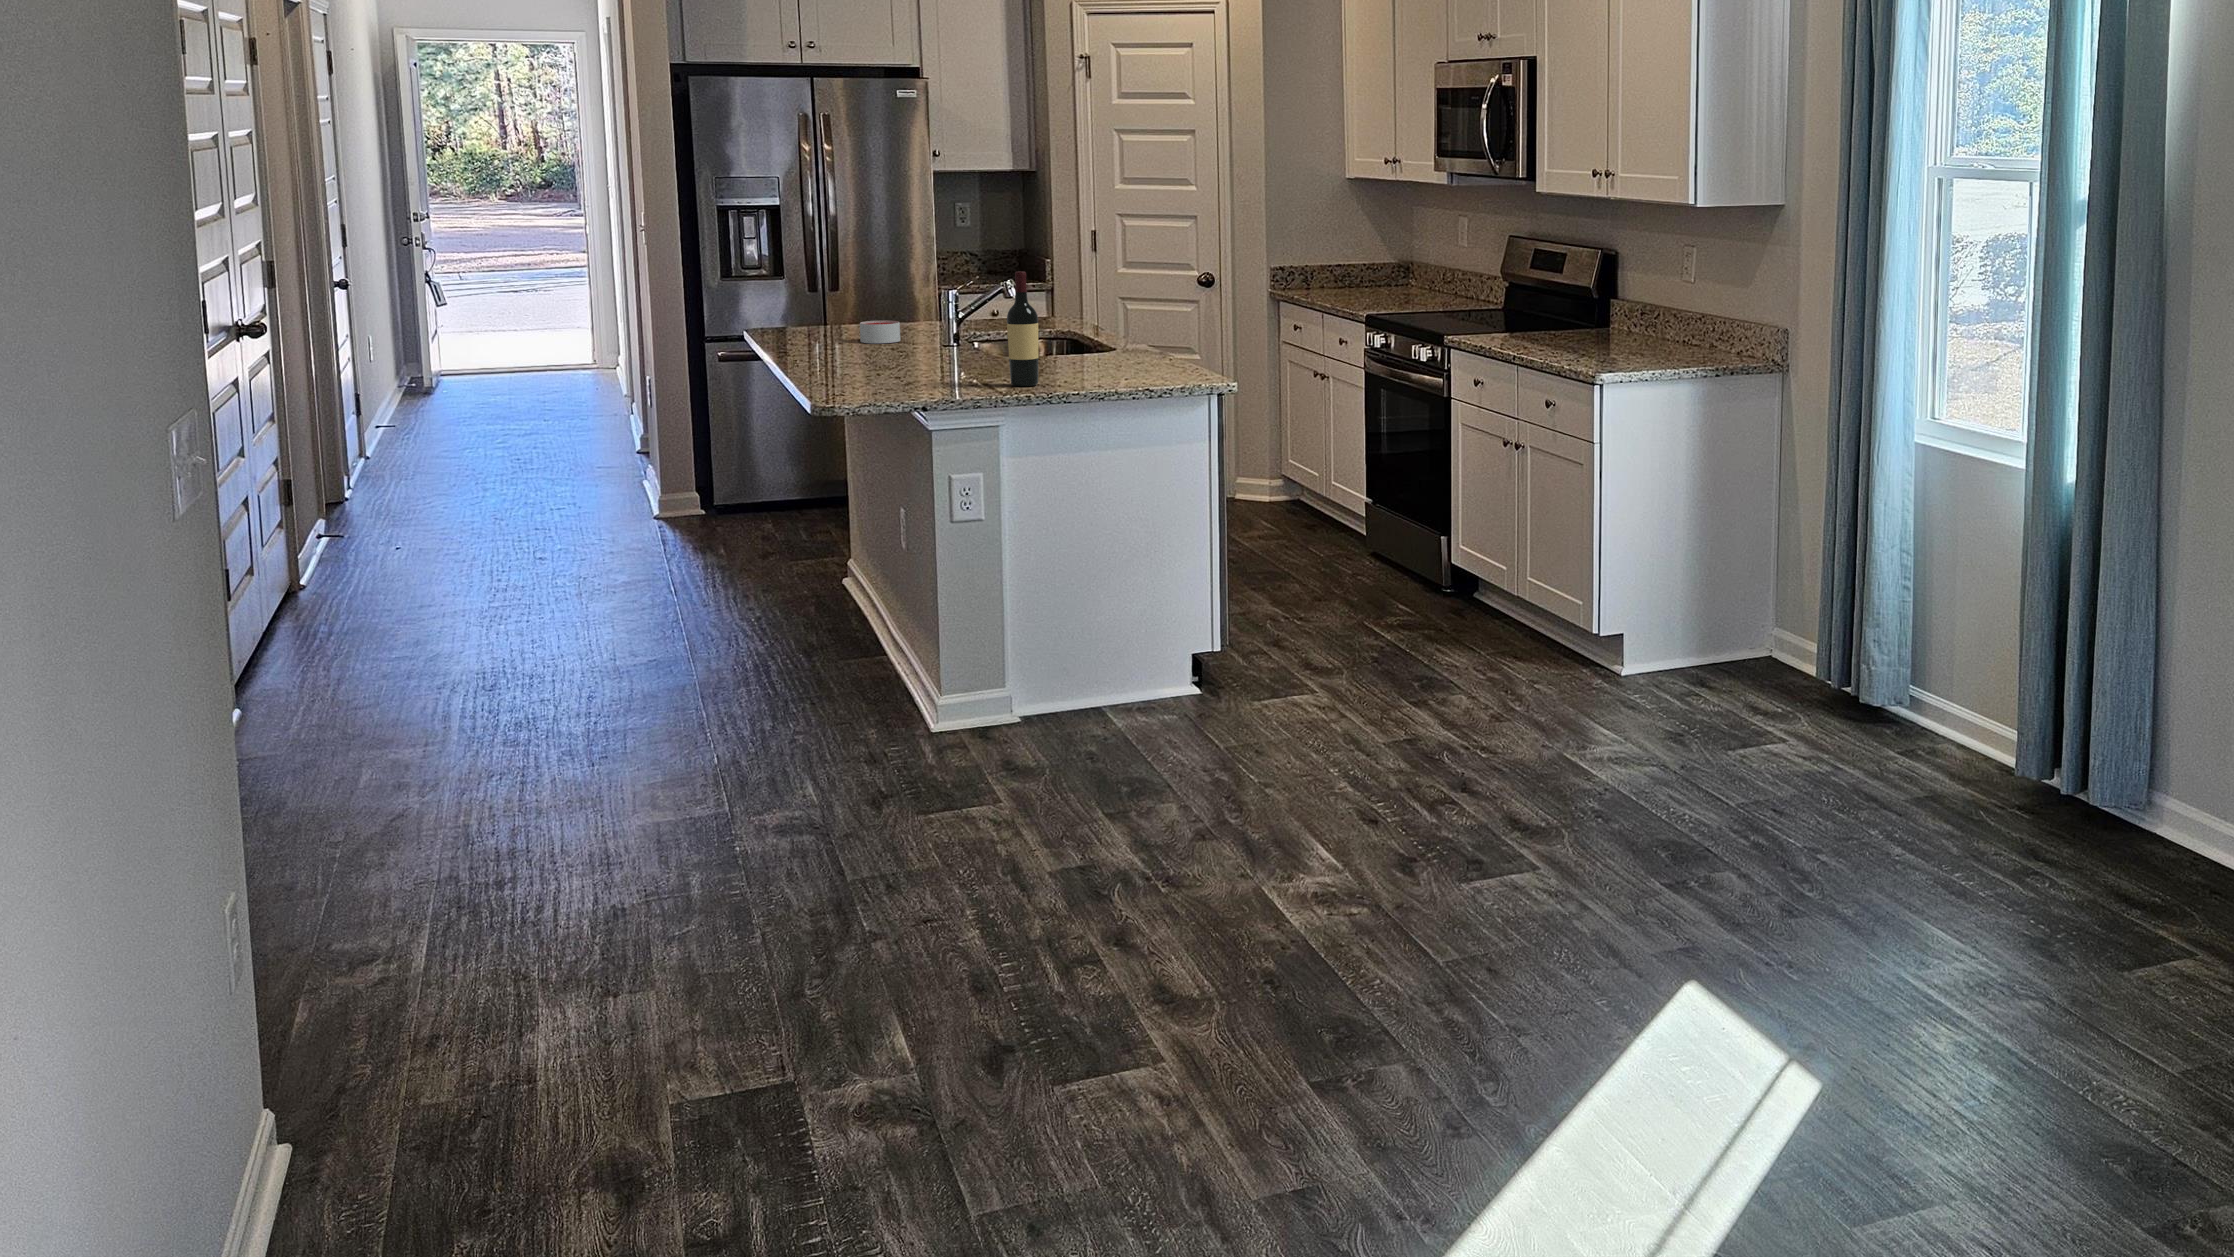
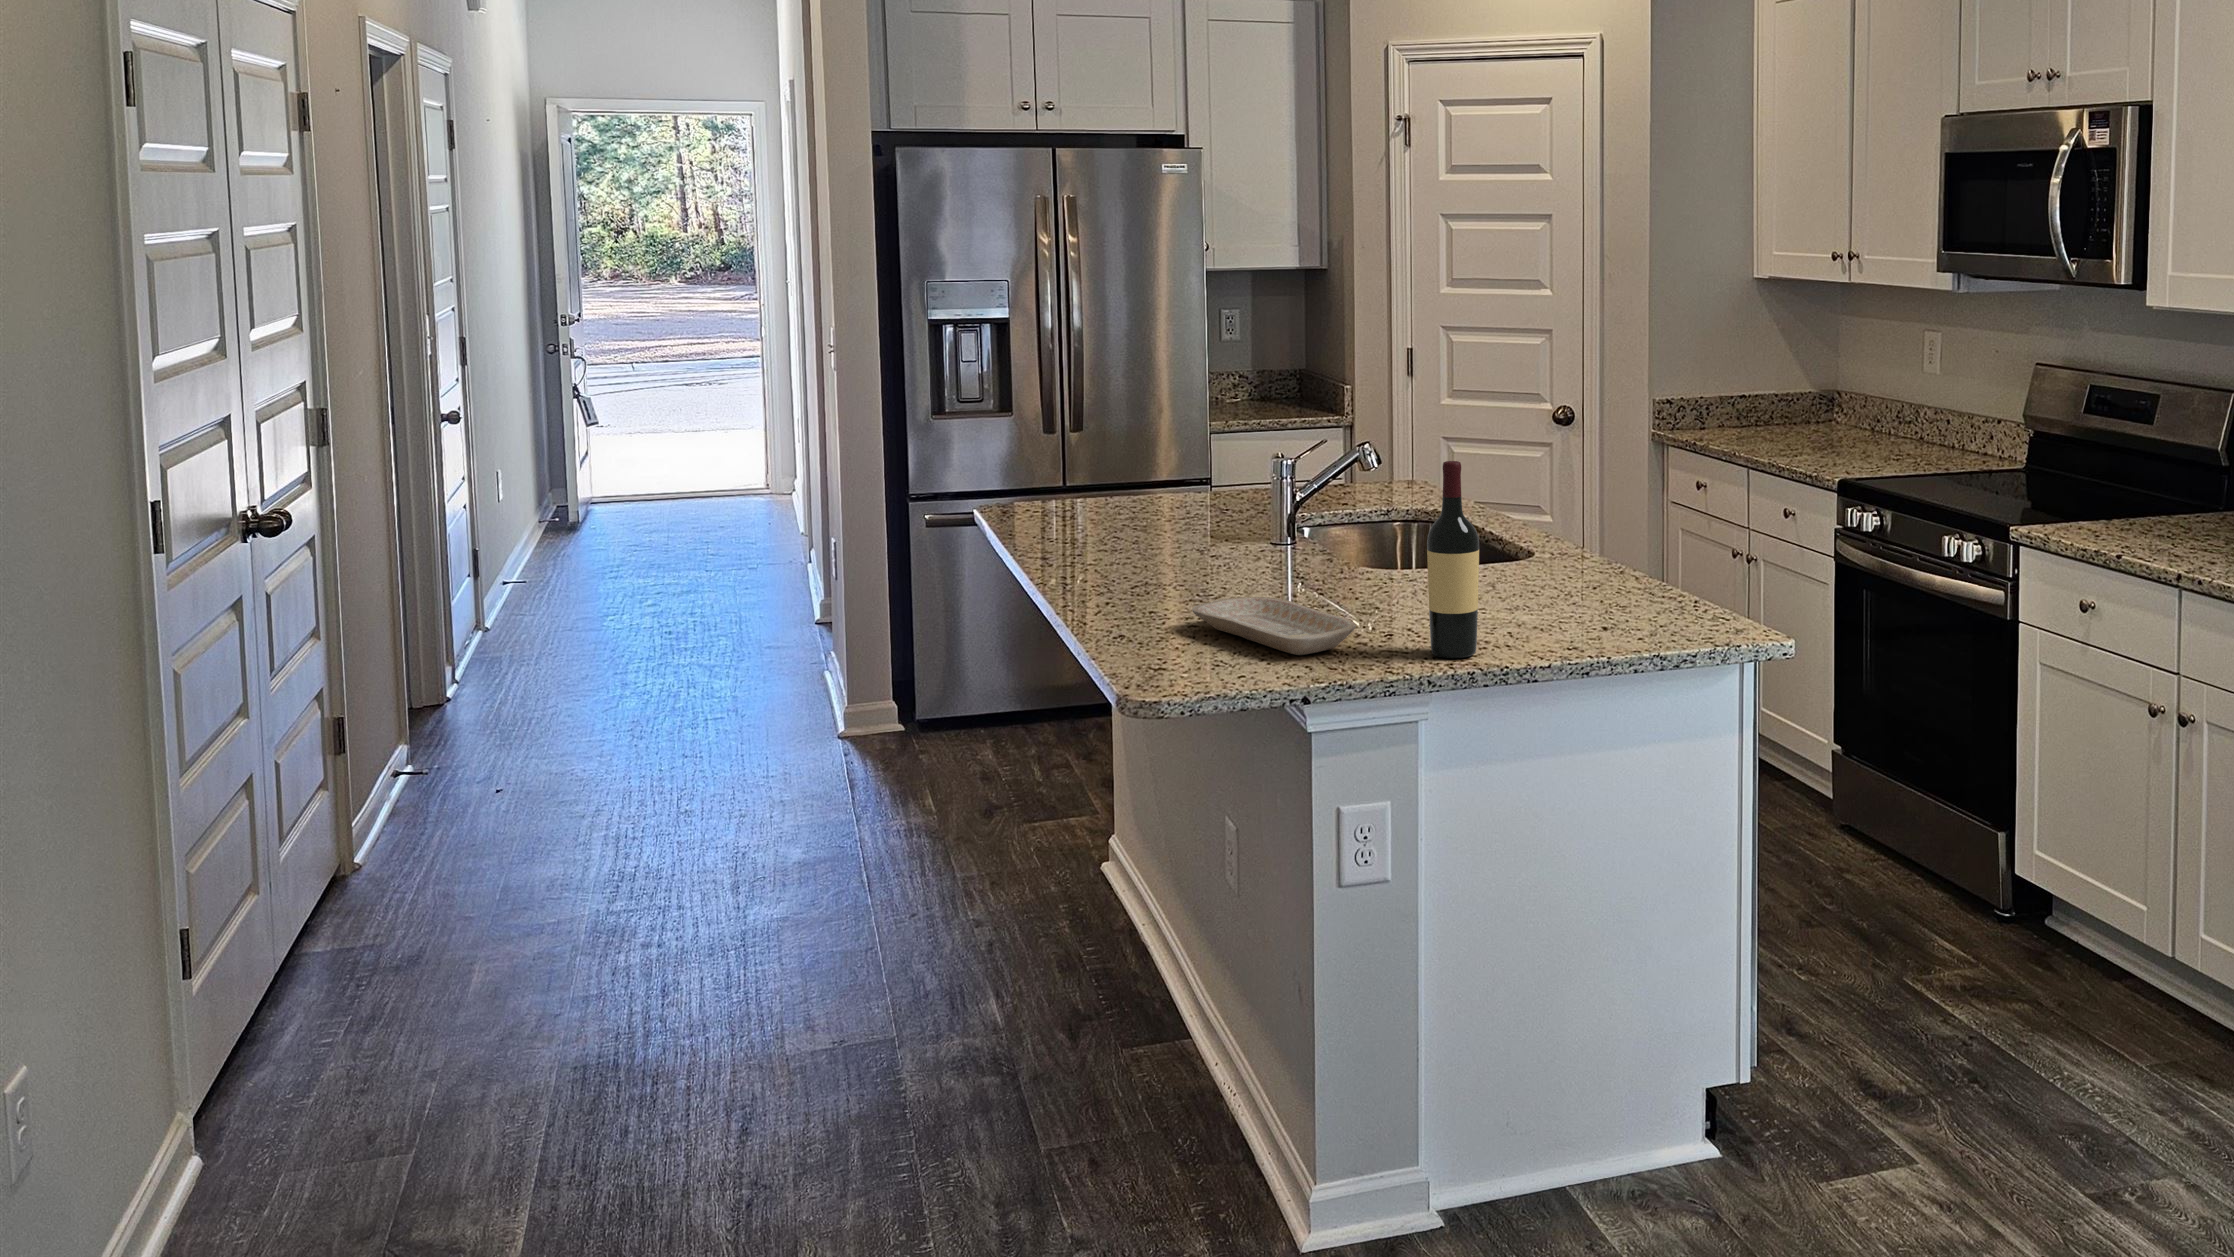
candle: present [860,320,900,344] -> none [1141,501,1199,539]
tray: none [873,360,967,385] -> present [1192,597,1356,655]

